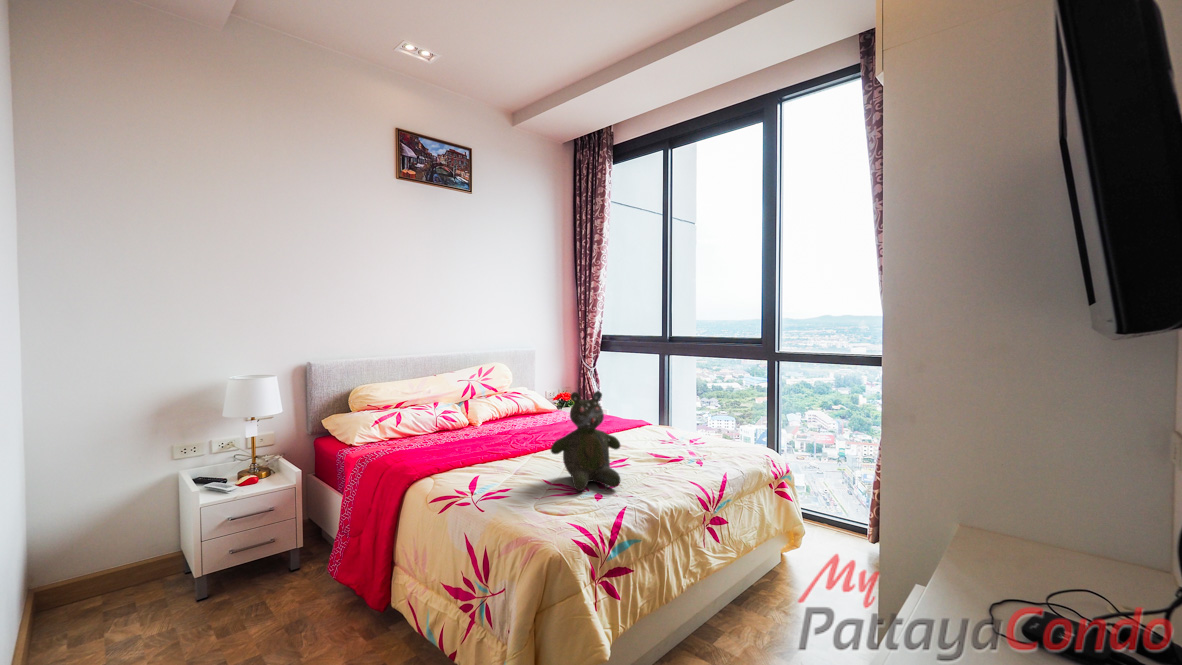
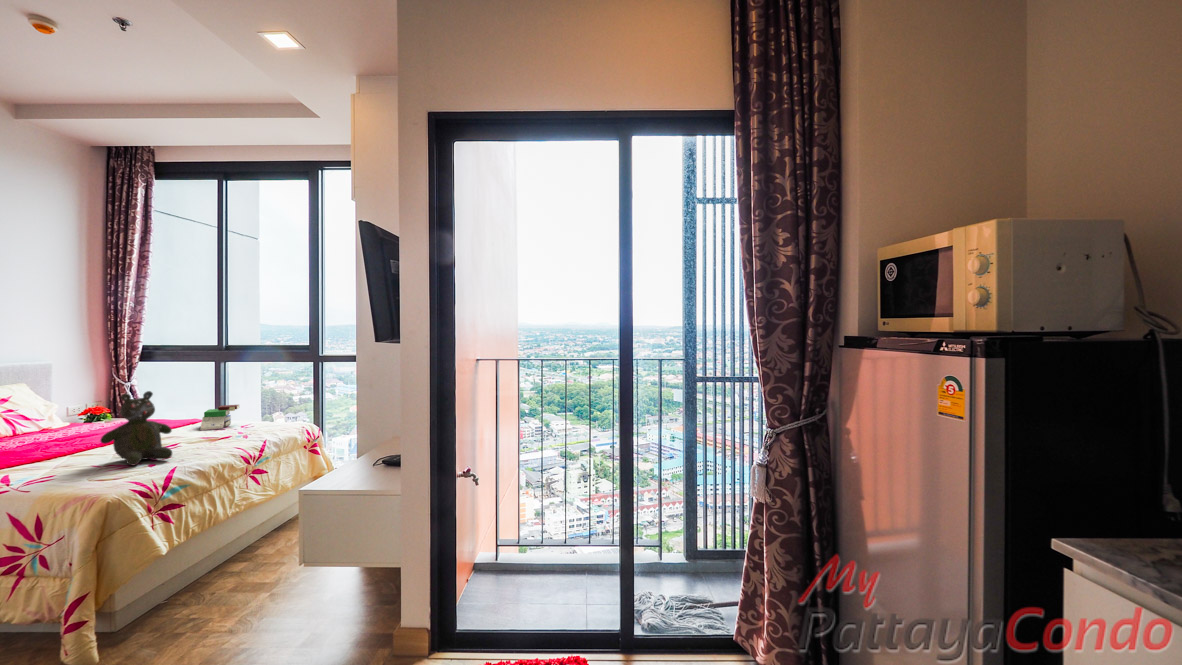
book: none [648,410,688,441] -> present [200,405,239,431]

